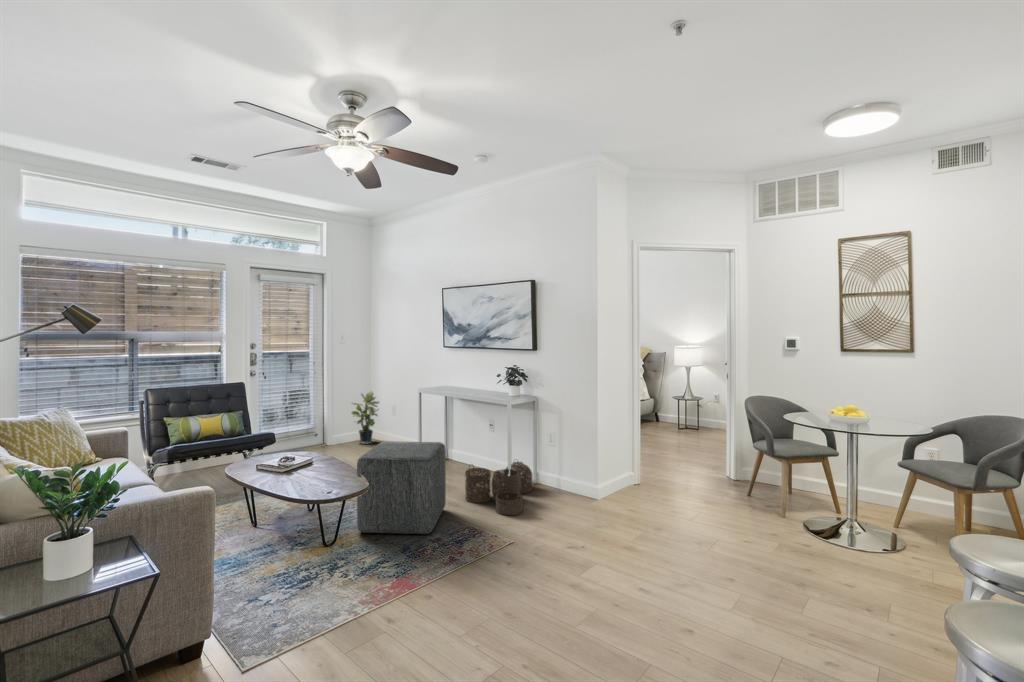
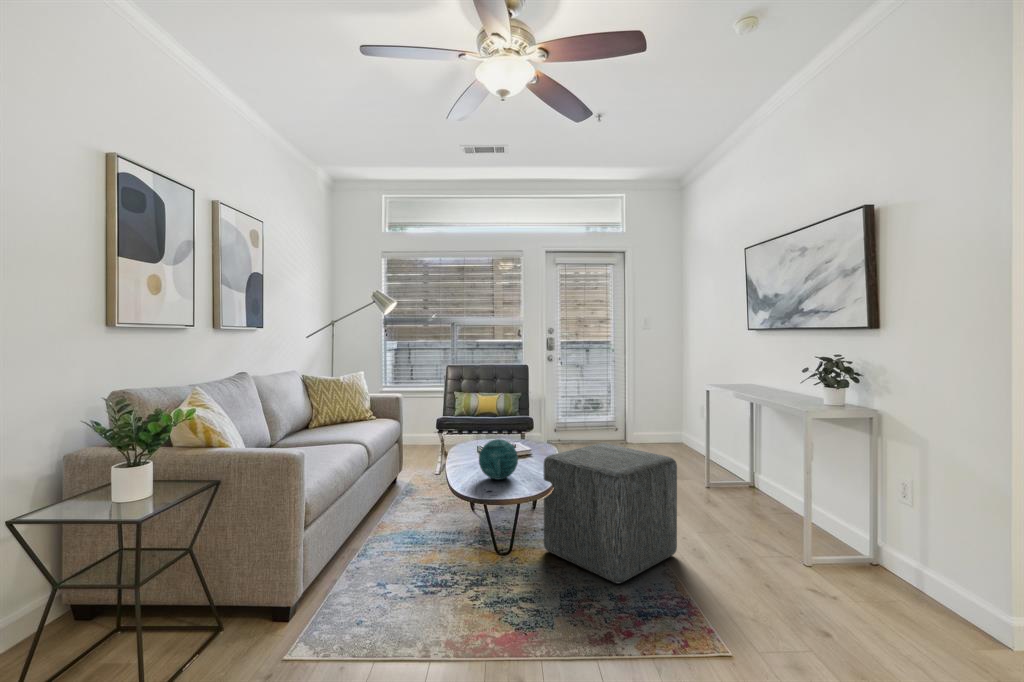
potted plant: present [352,391,379,444] -> none [651,387,686,449]
decorative orb: none [303,451,339,485] -> present [479,439,518,480]
woven basket: present [465,462,533,515] -> none [720,501,859,607]

